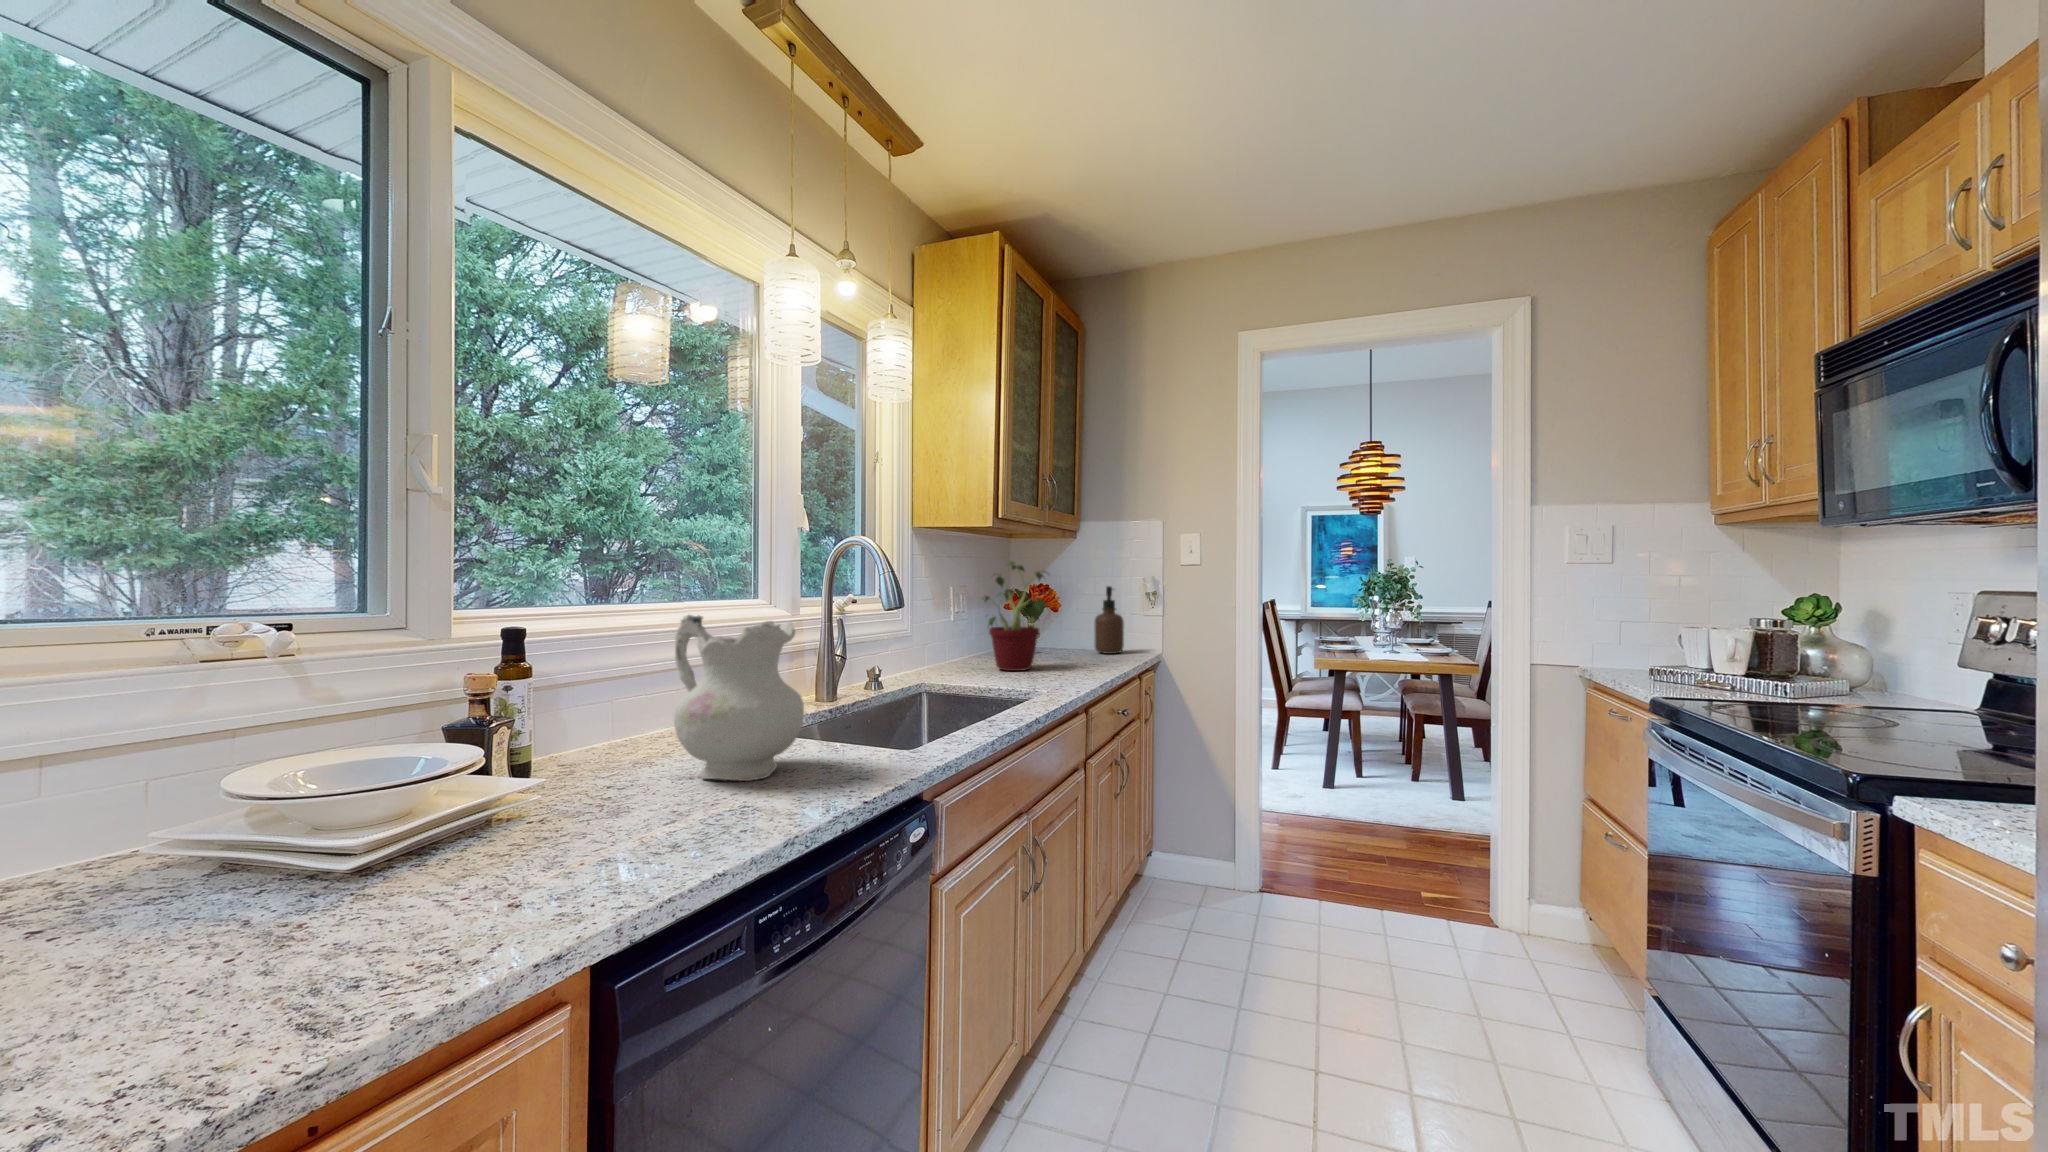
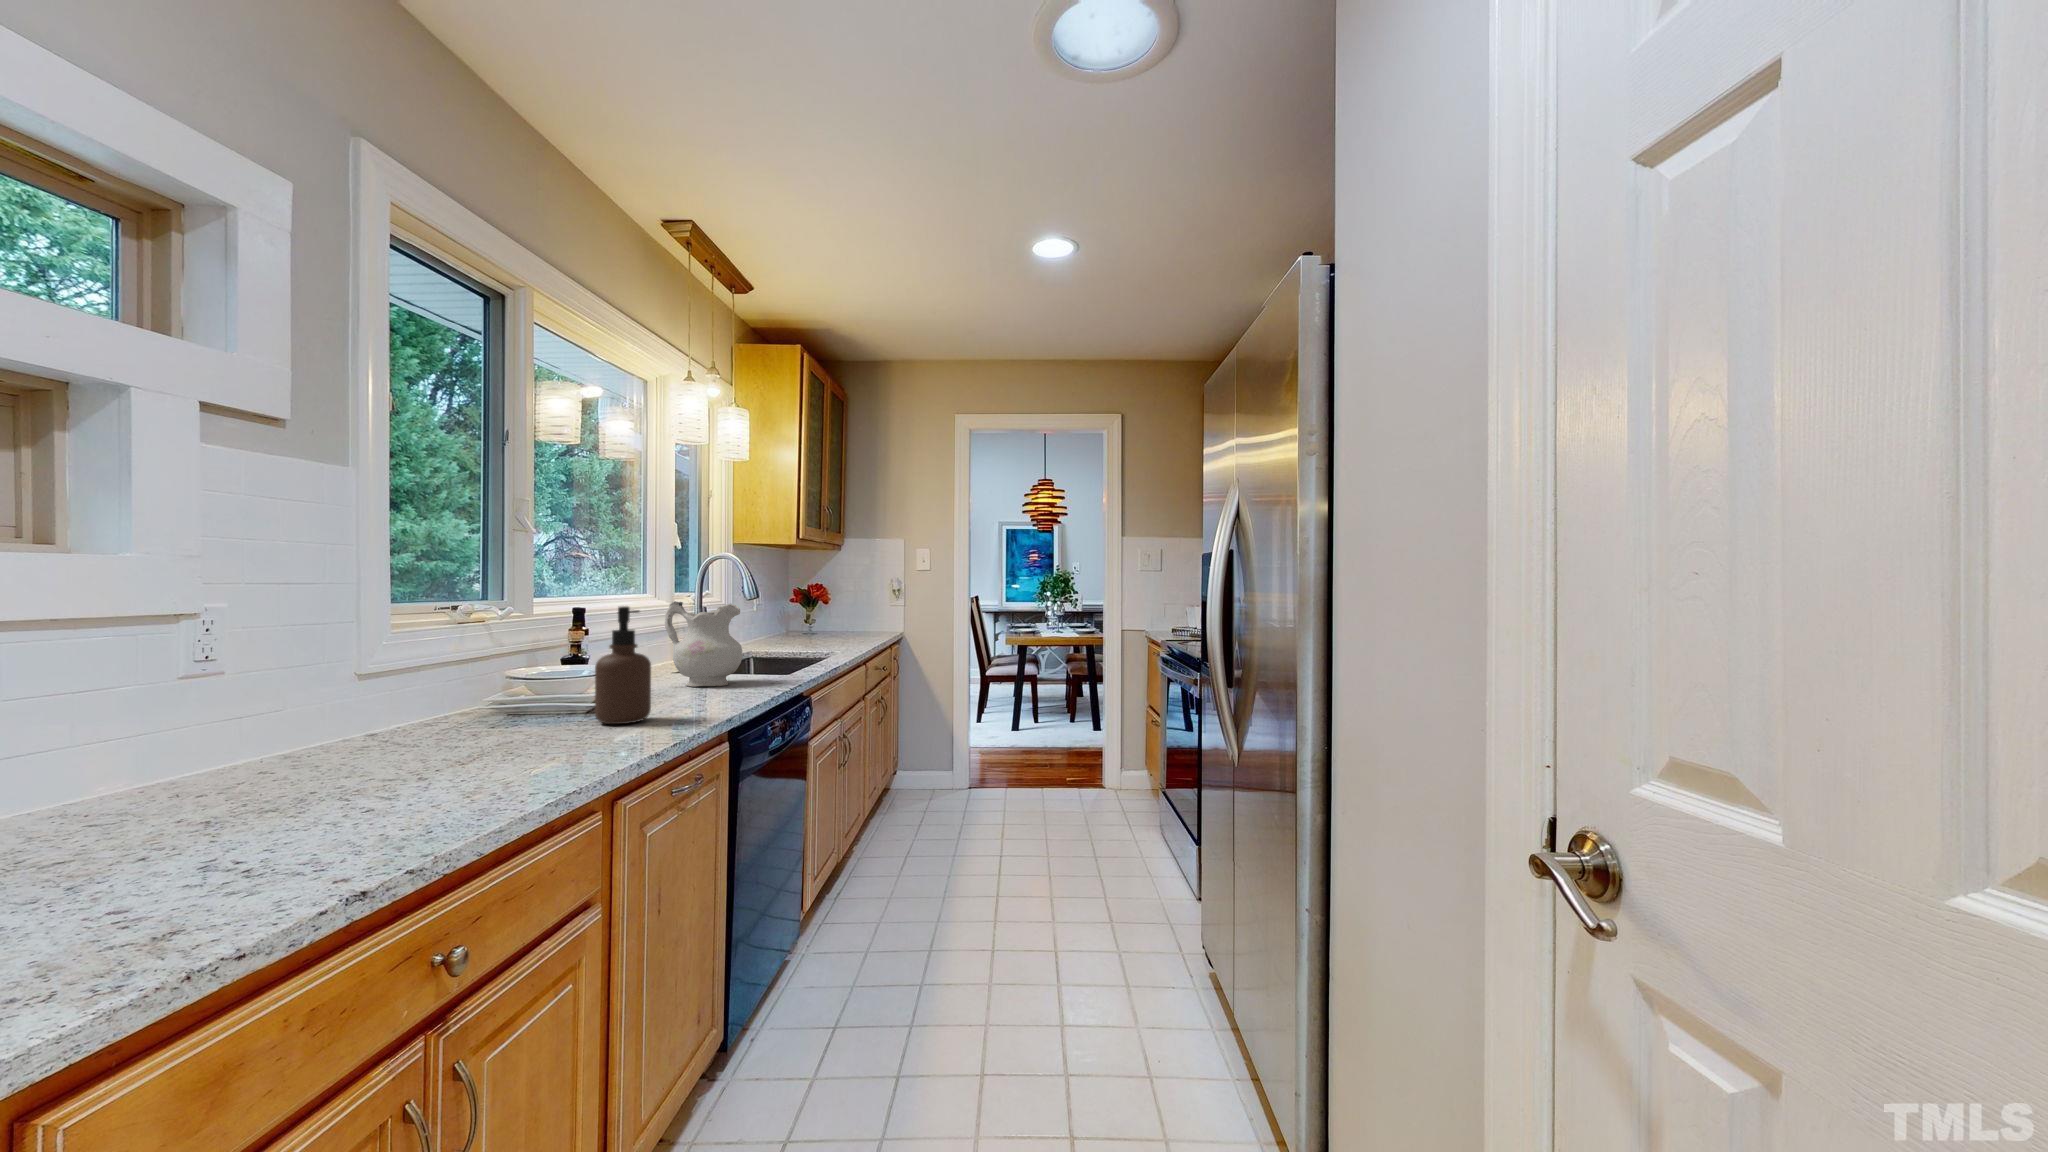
potted plant: present [984,561,1048,671] -> none [783,568,833,644]
soap dispenser: present [1095,586,1124,654] -> present [595,606,651,724]

